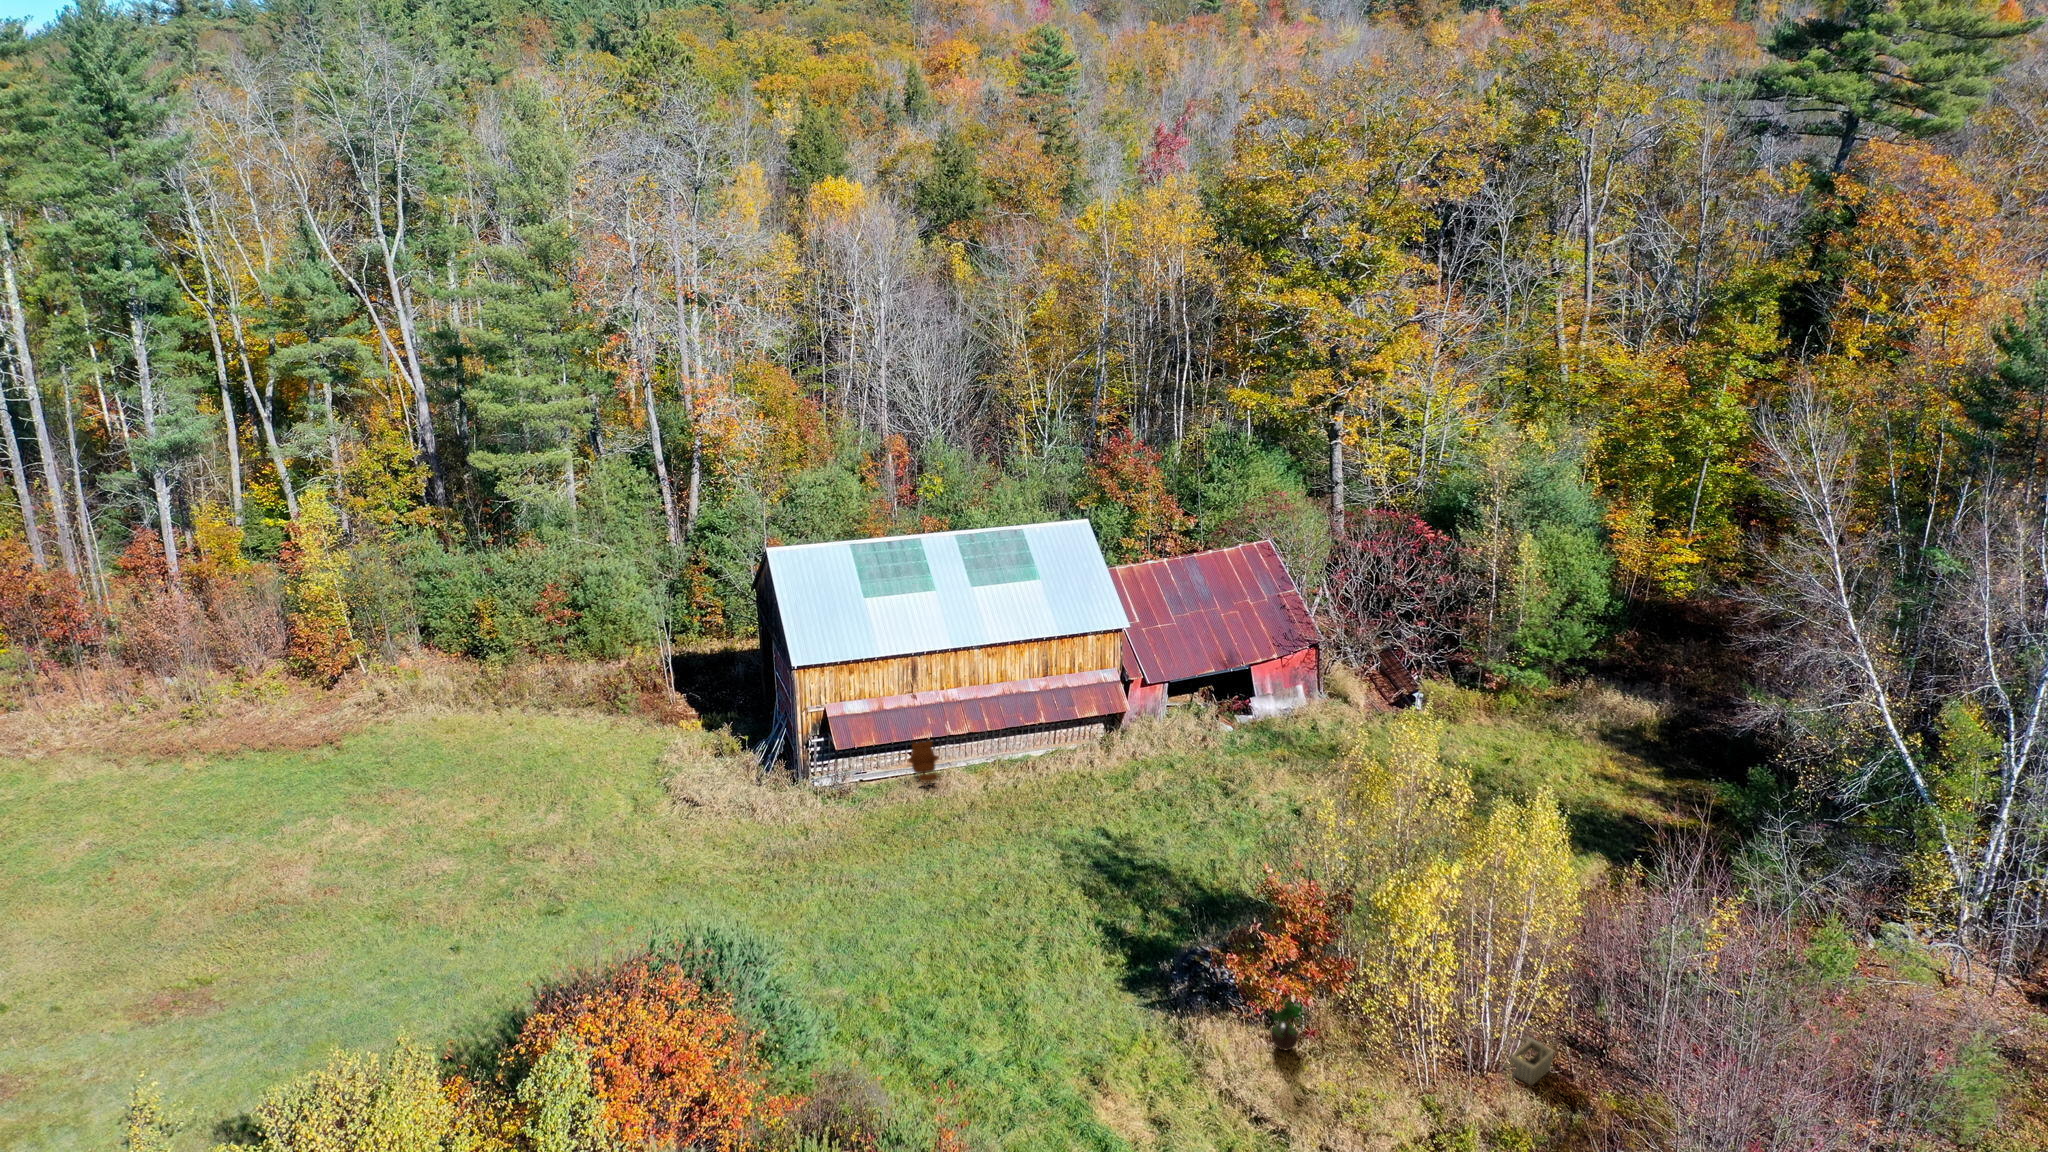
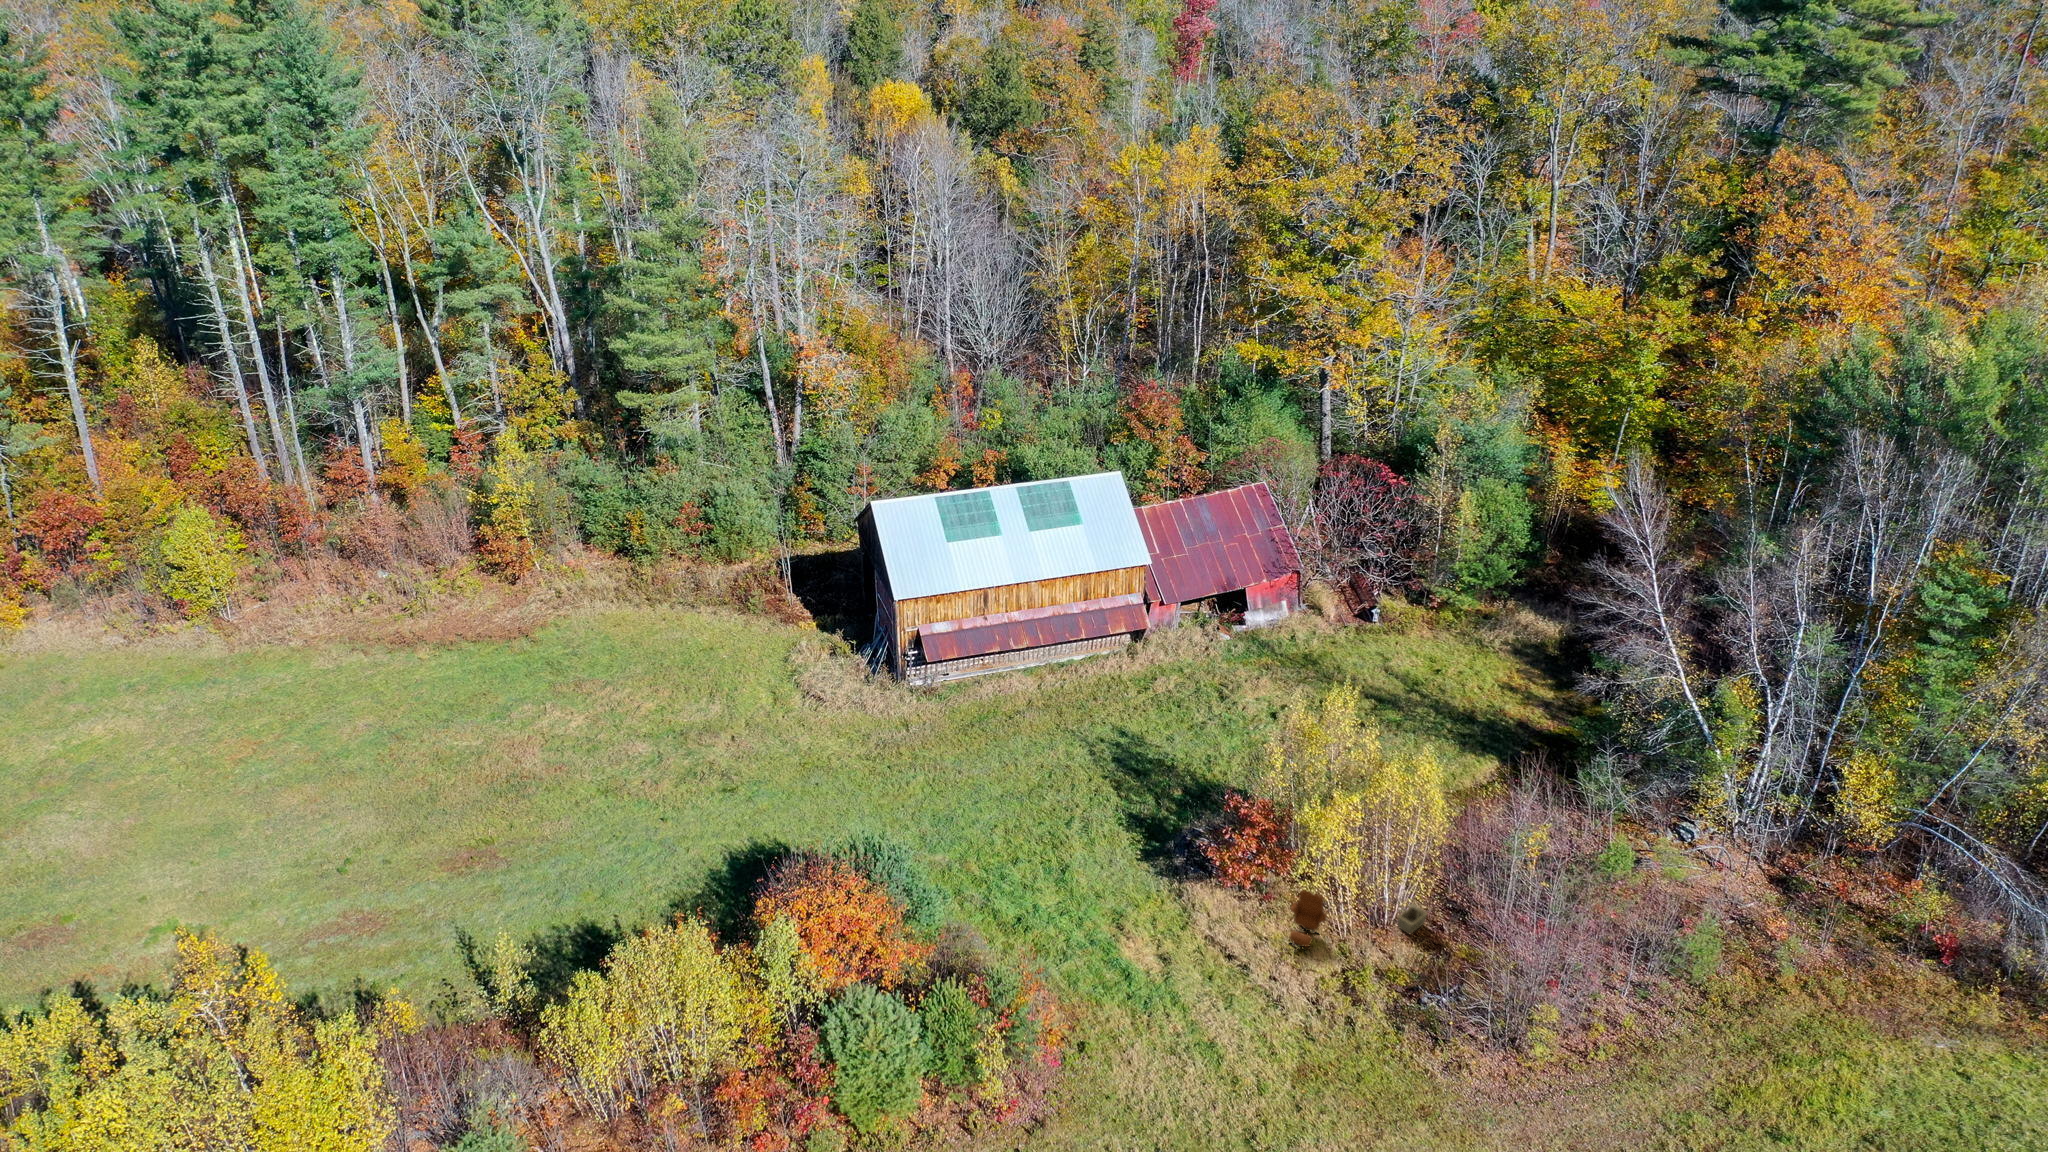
lounge chair: present [908,741,939,787] -> present [1290,890,1327,951]
potted tree: present [1271,998,1301,1051] -> none [1239,874,1264,907]

